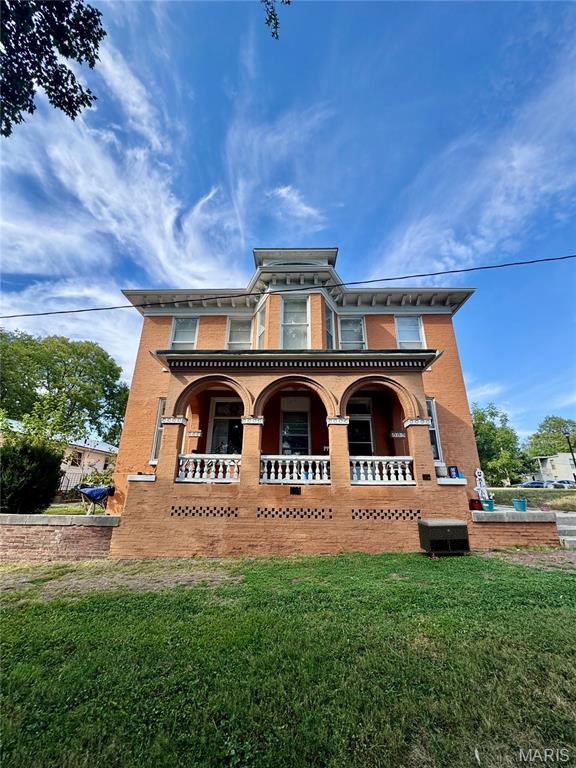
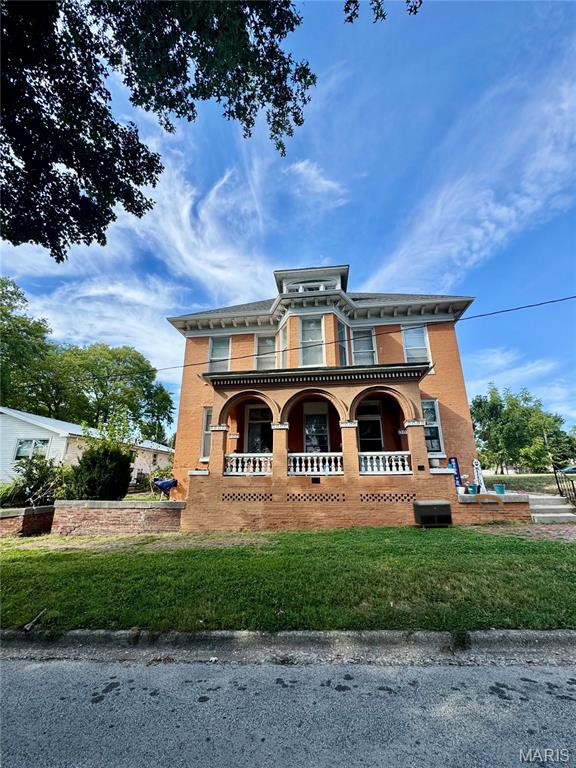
chair: none [493,512,541,556] -> present [475,494,504,526]

